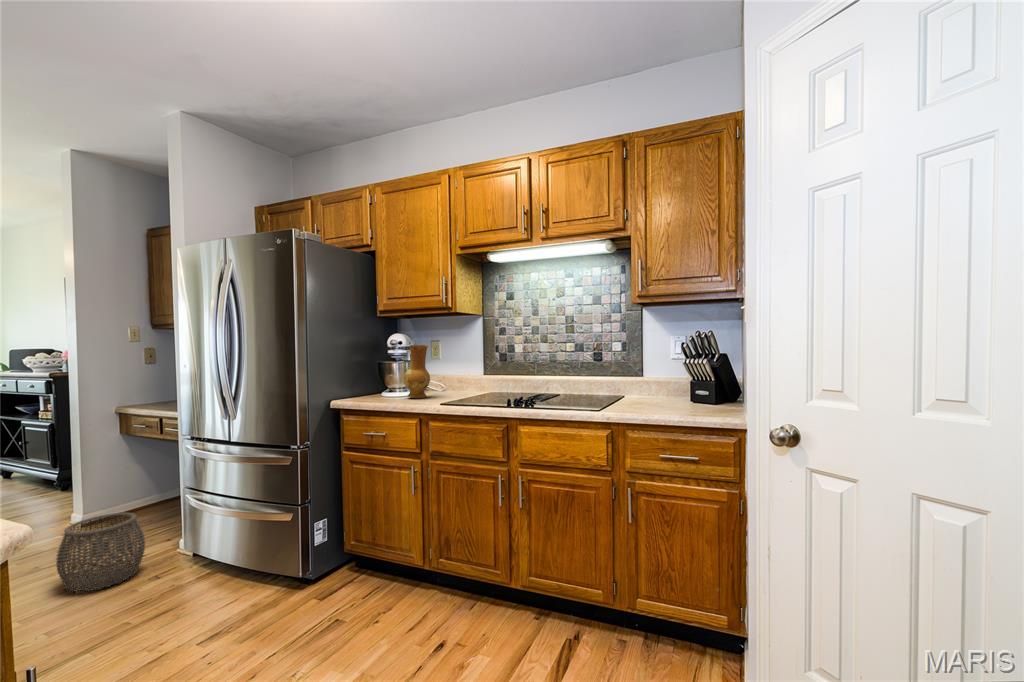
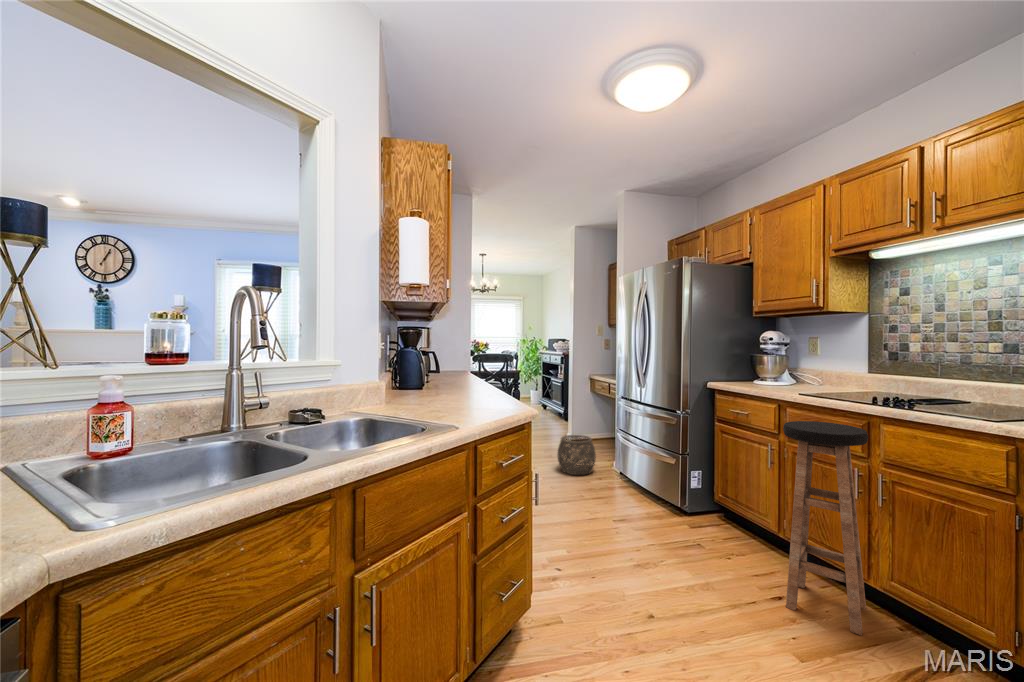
ceramic jug: present [404,345,430,398] -> none [769,342,796,389]
bar stool: none [440,431,518,658] -> present [783,421,868,635]

